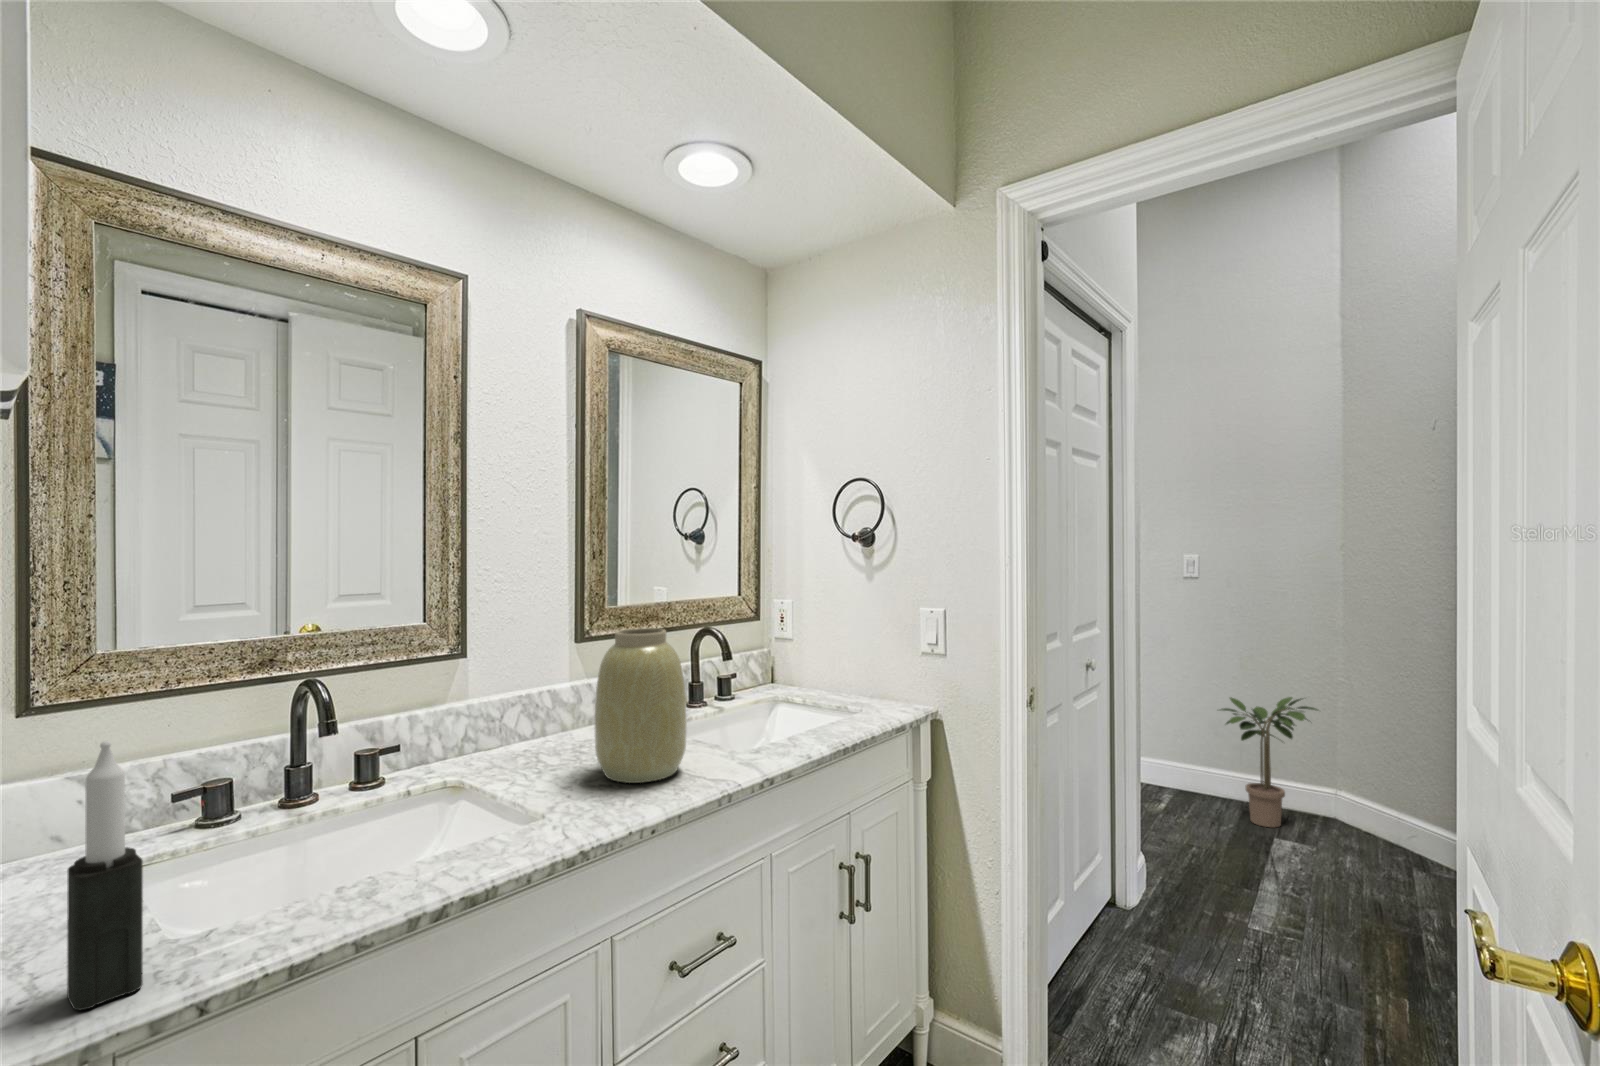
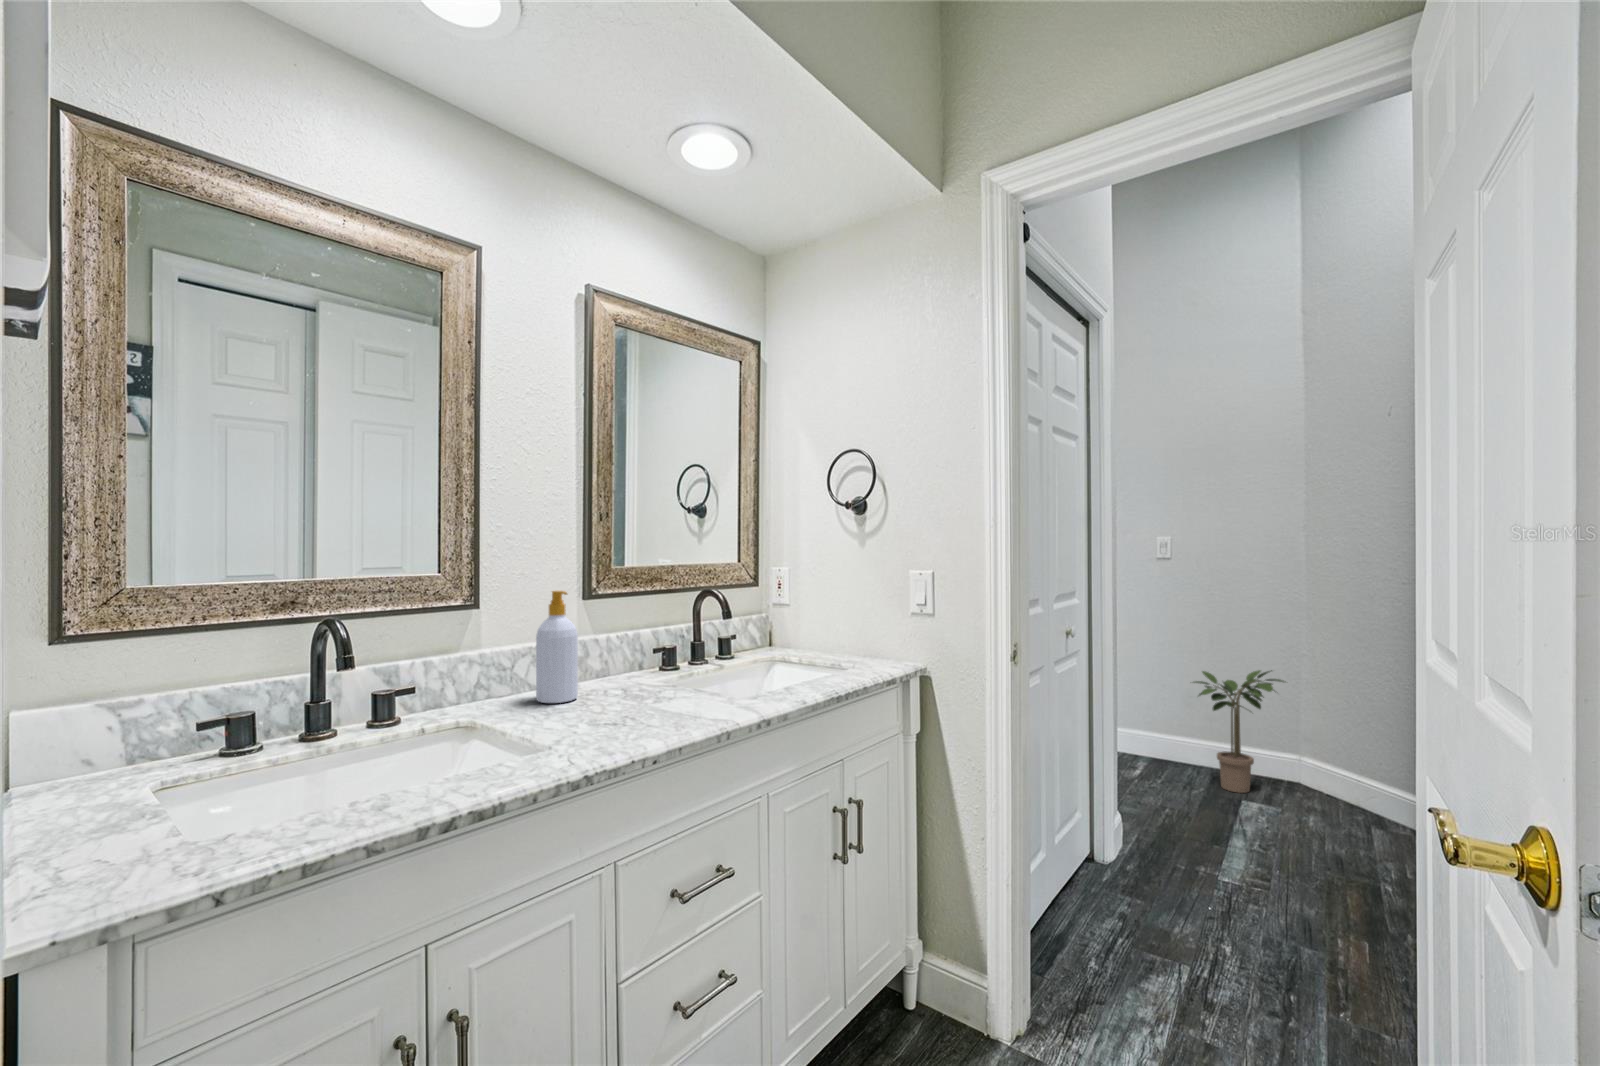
vase: present [594,628,687,783] -> none [601,579,688,722]
soap bottle: none [526,638,570,759] -> present [536,591,578,703]
candle: present [67,741,143,1010] -> none [92,642,165,896]

